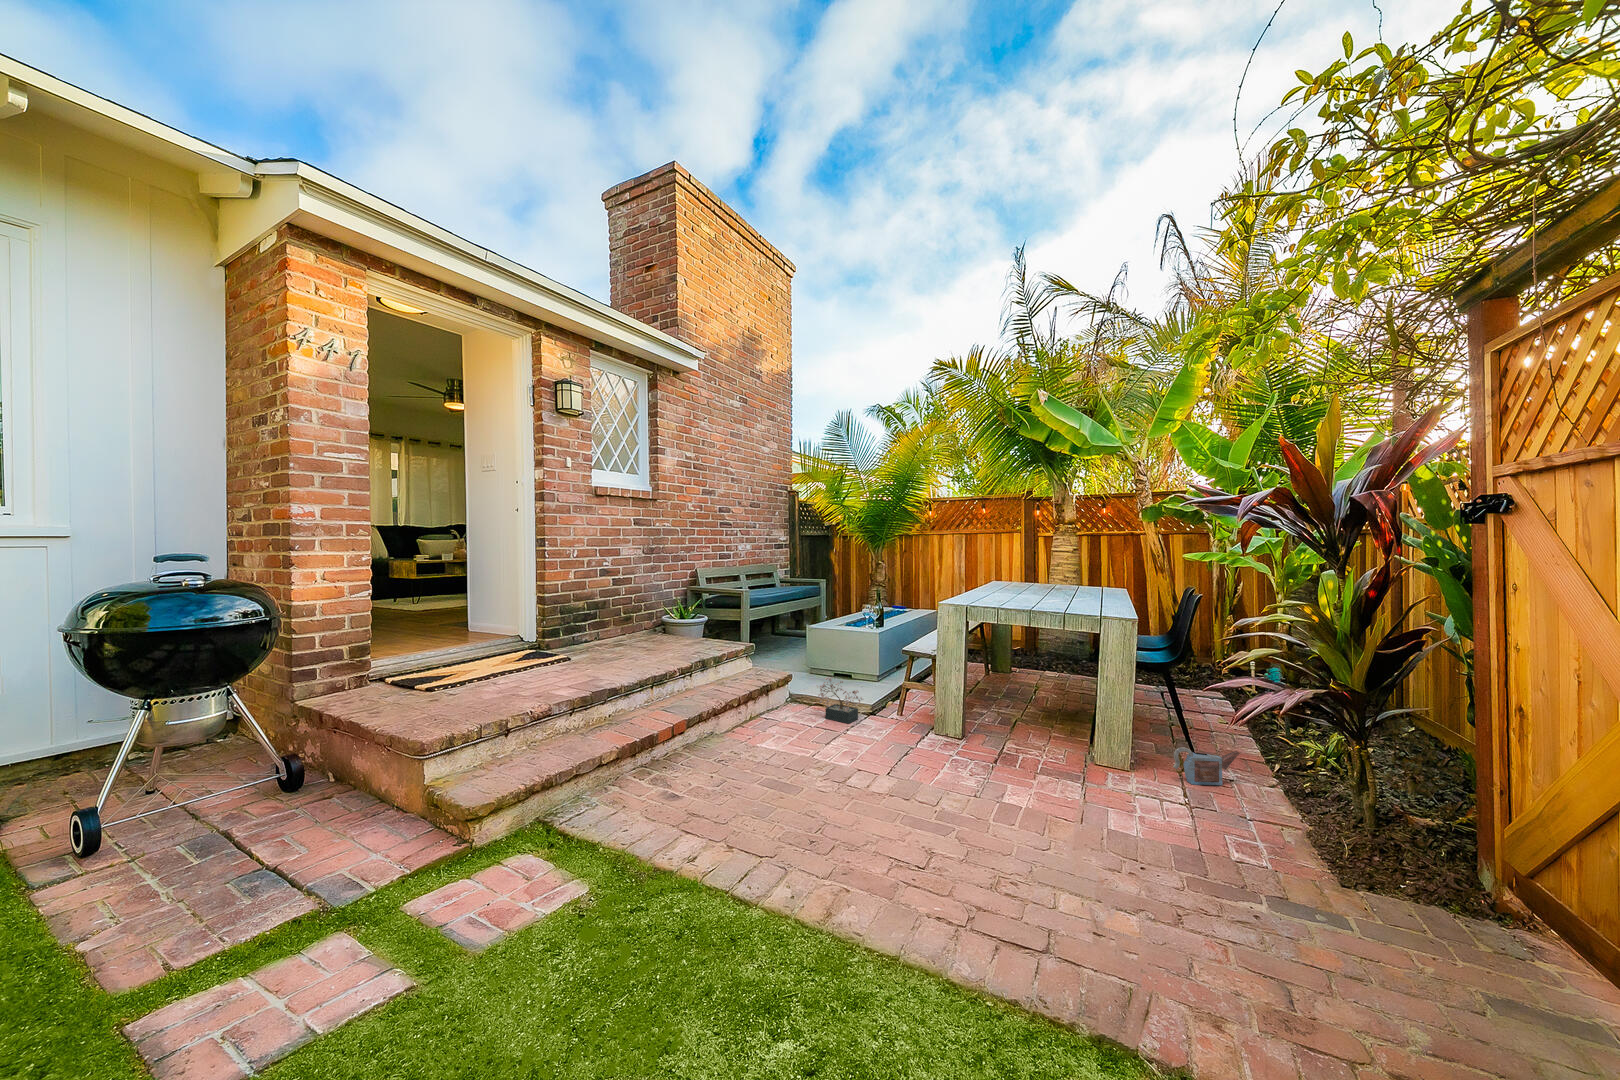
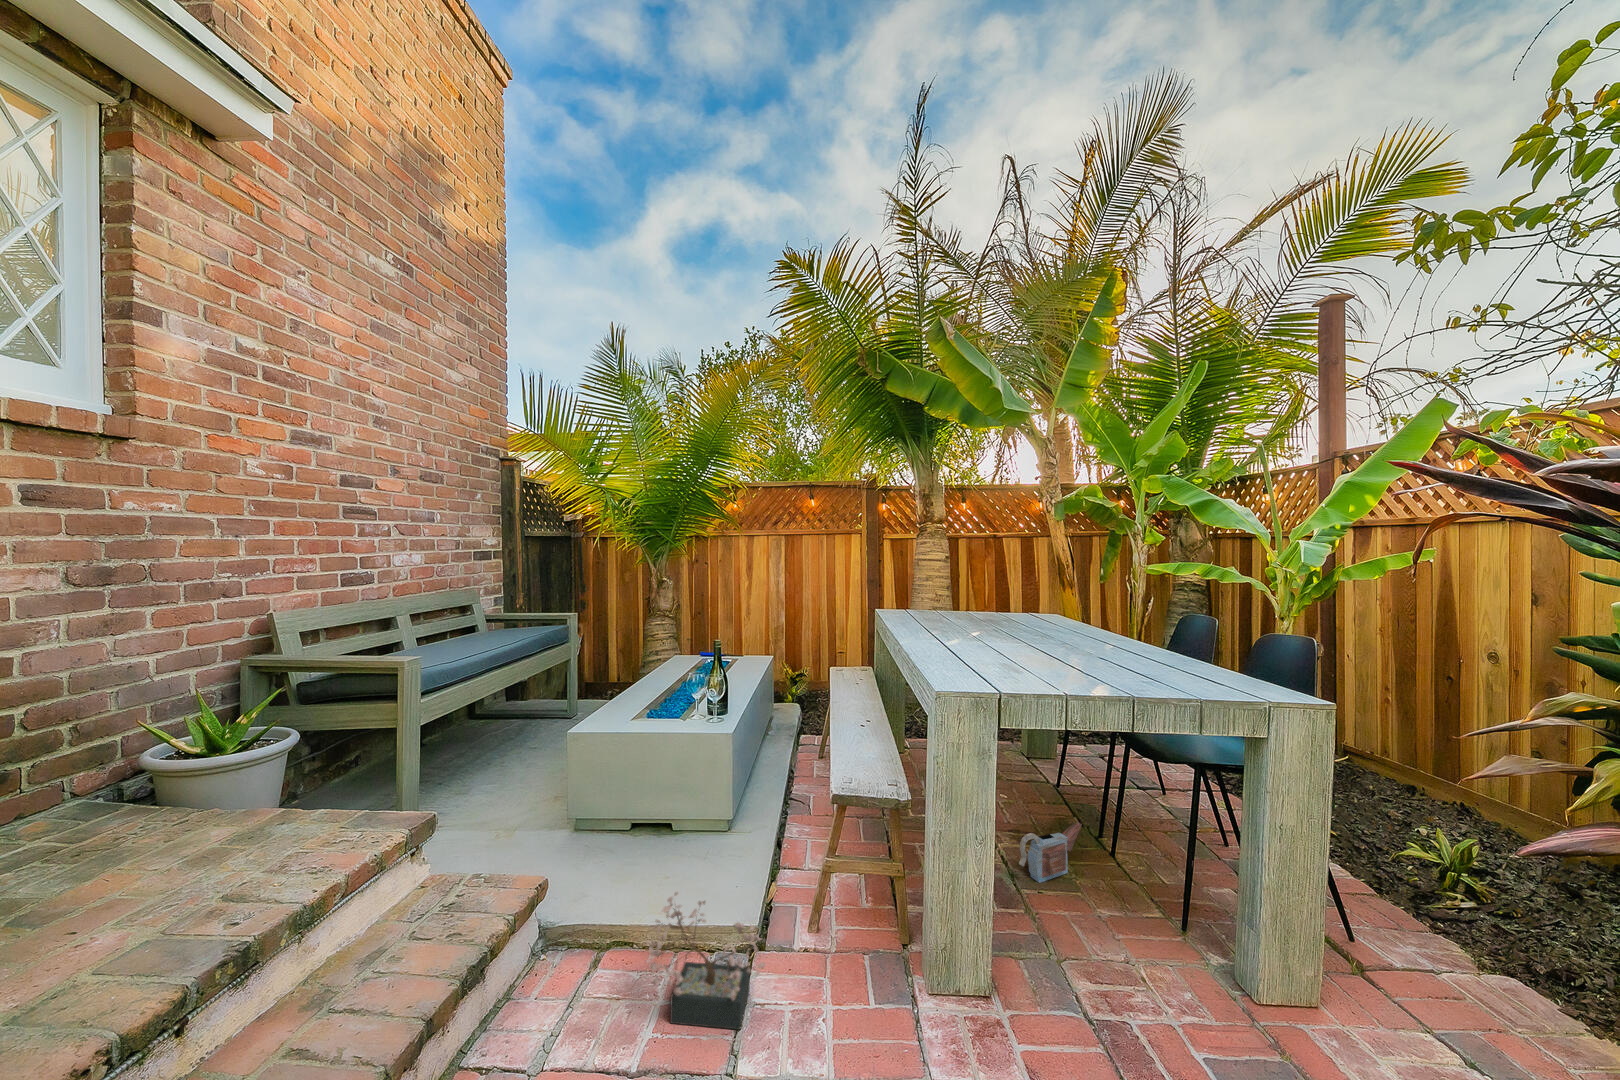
watering can: present [1173,747,1240,785] -> present [1019,822,1082,883]

